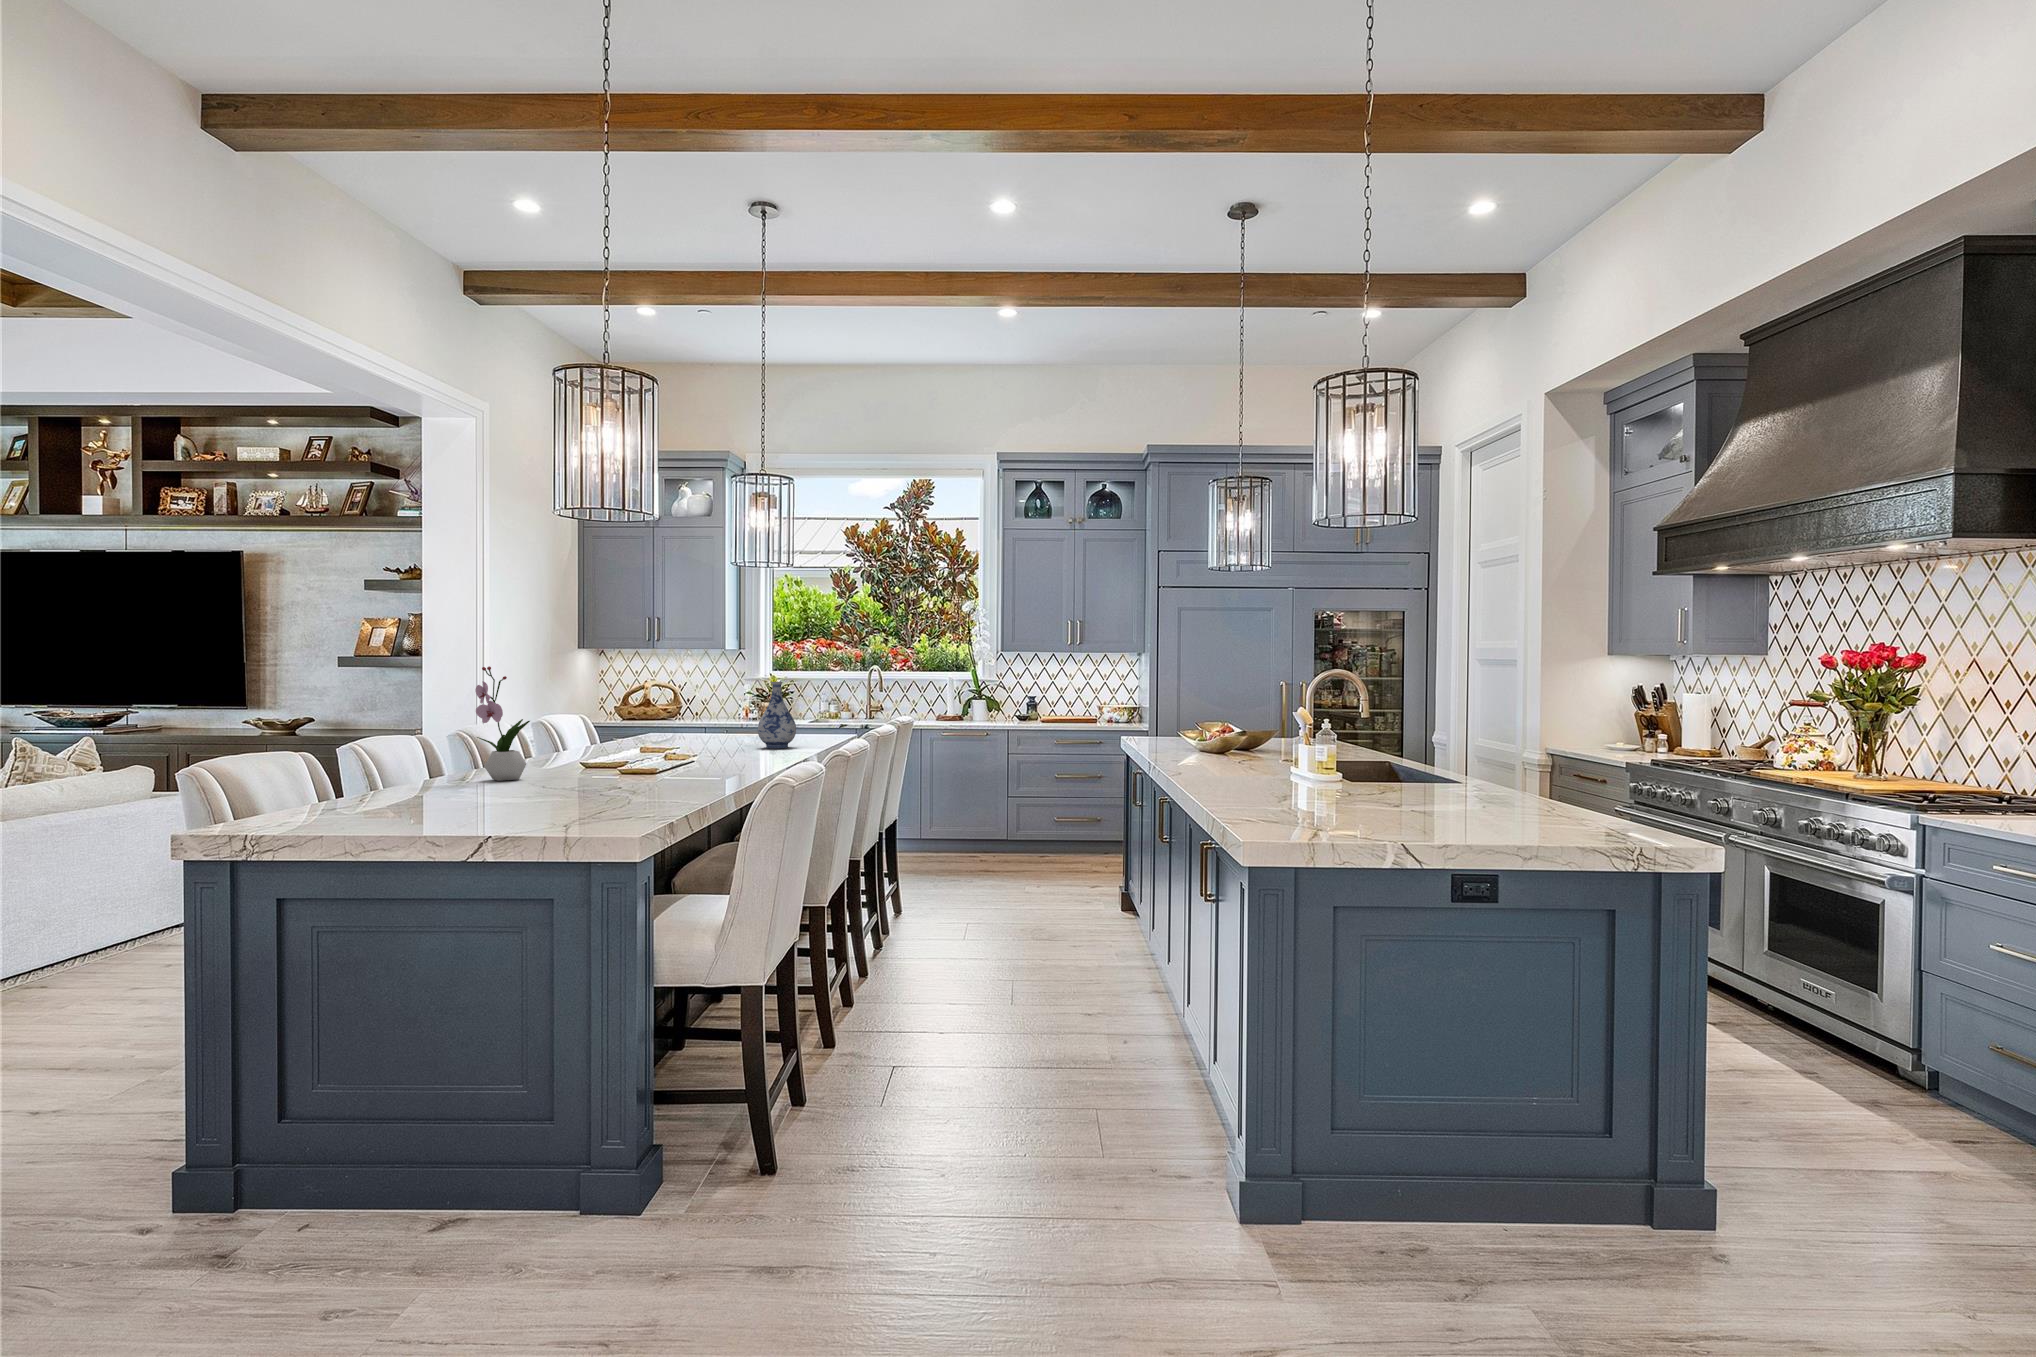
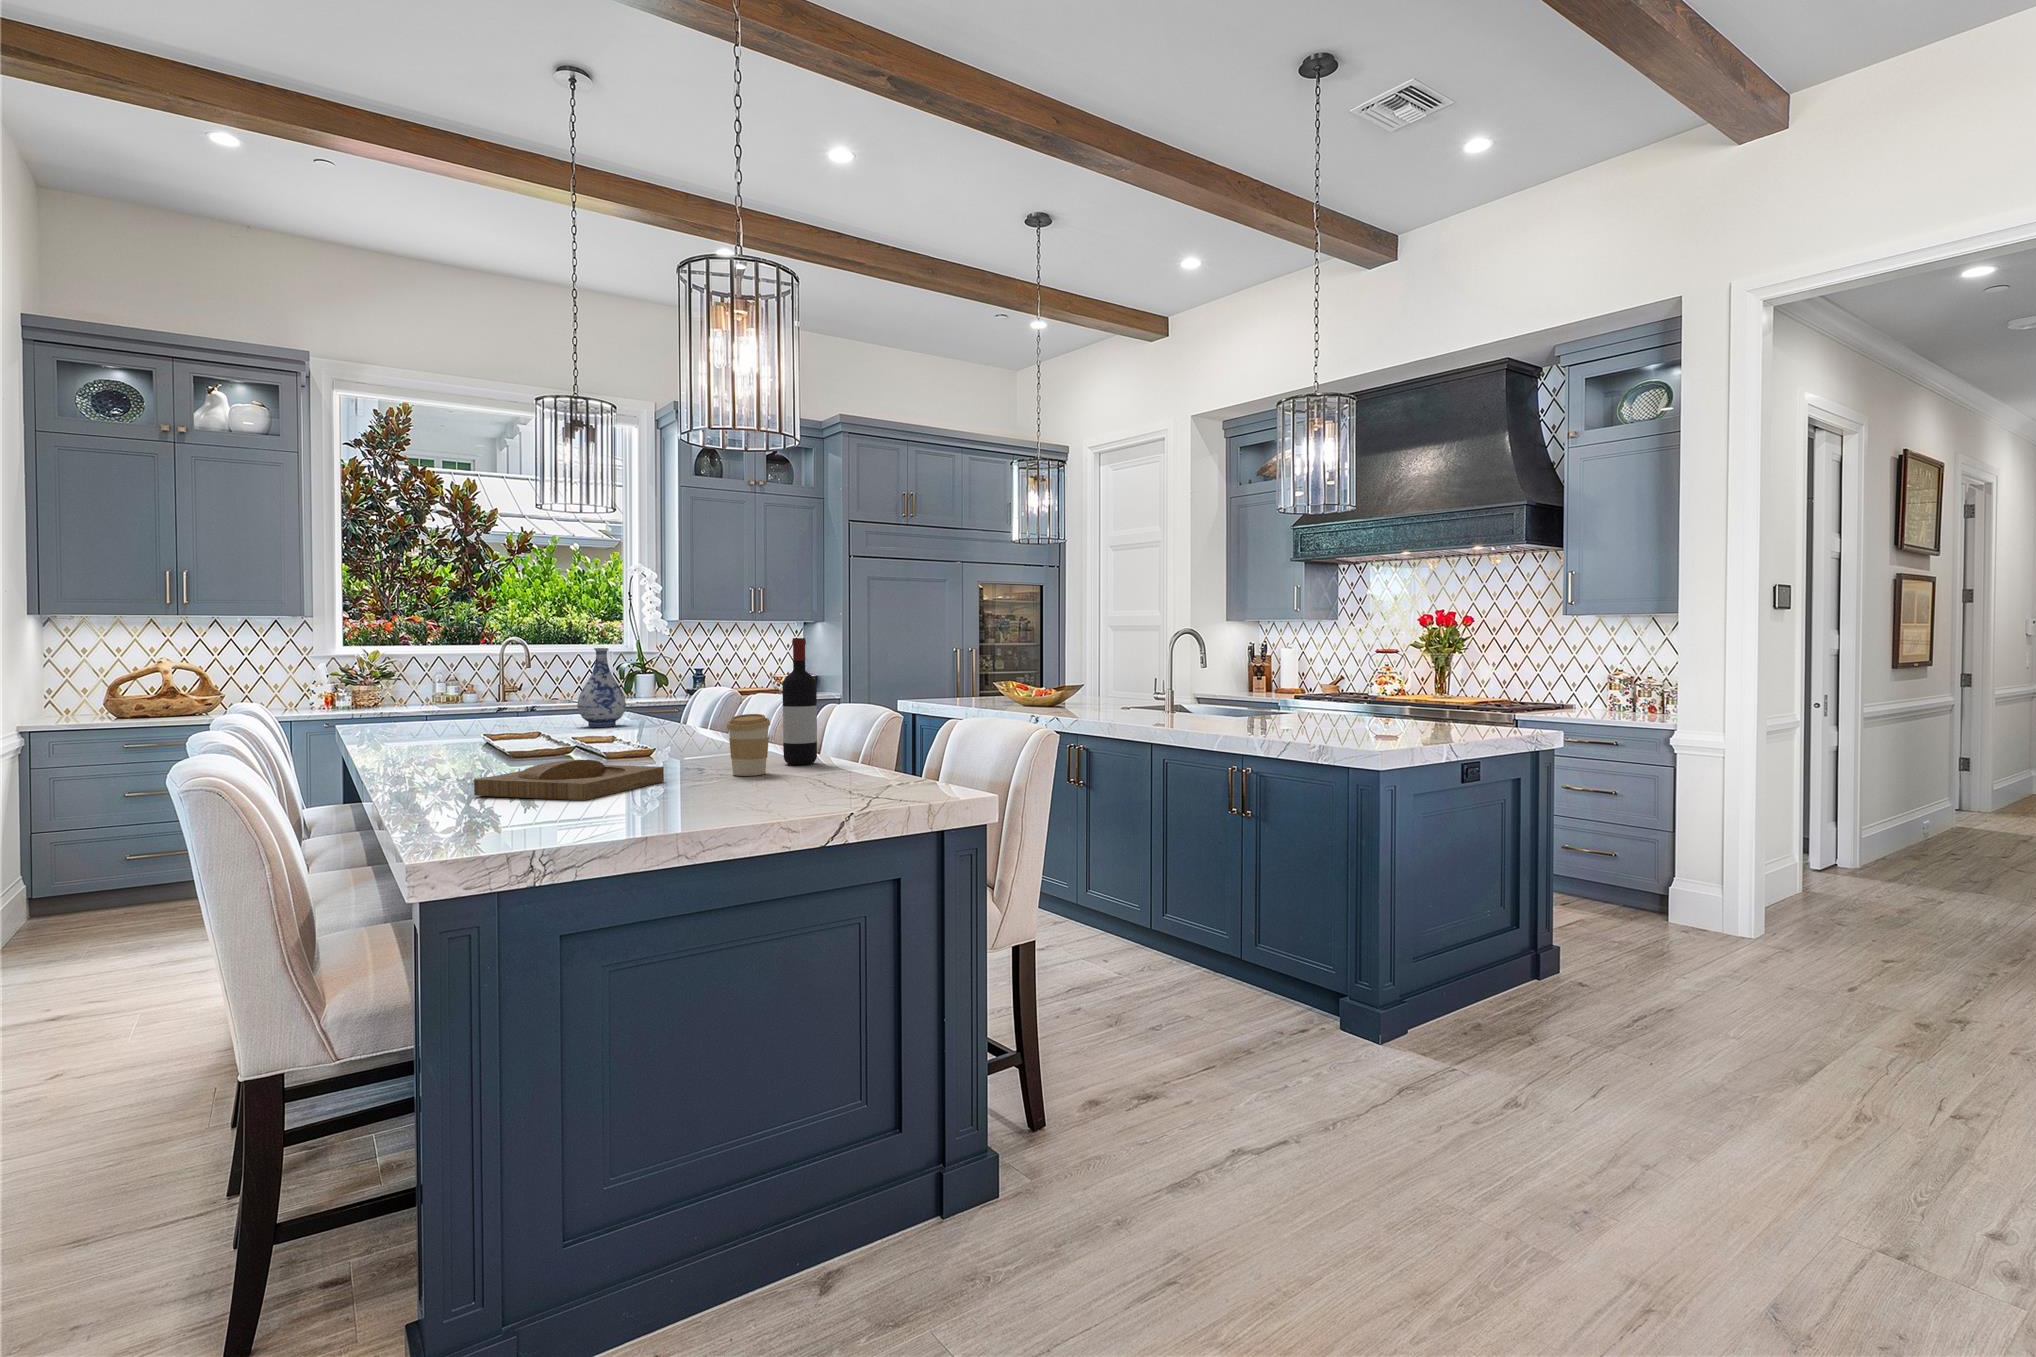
flower arrangement: present [475,666,530,781] -> none [427,620,507,775]
wine bottle: none [664,685,694,795] -> present [782,638,817,765]
coffee cup: none [586,748,624,800] -> present [727,714,770,776]
tray: none [416,776,539,806] -> present [474,760,664,800]

